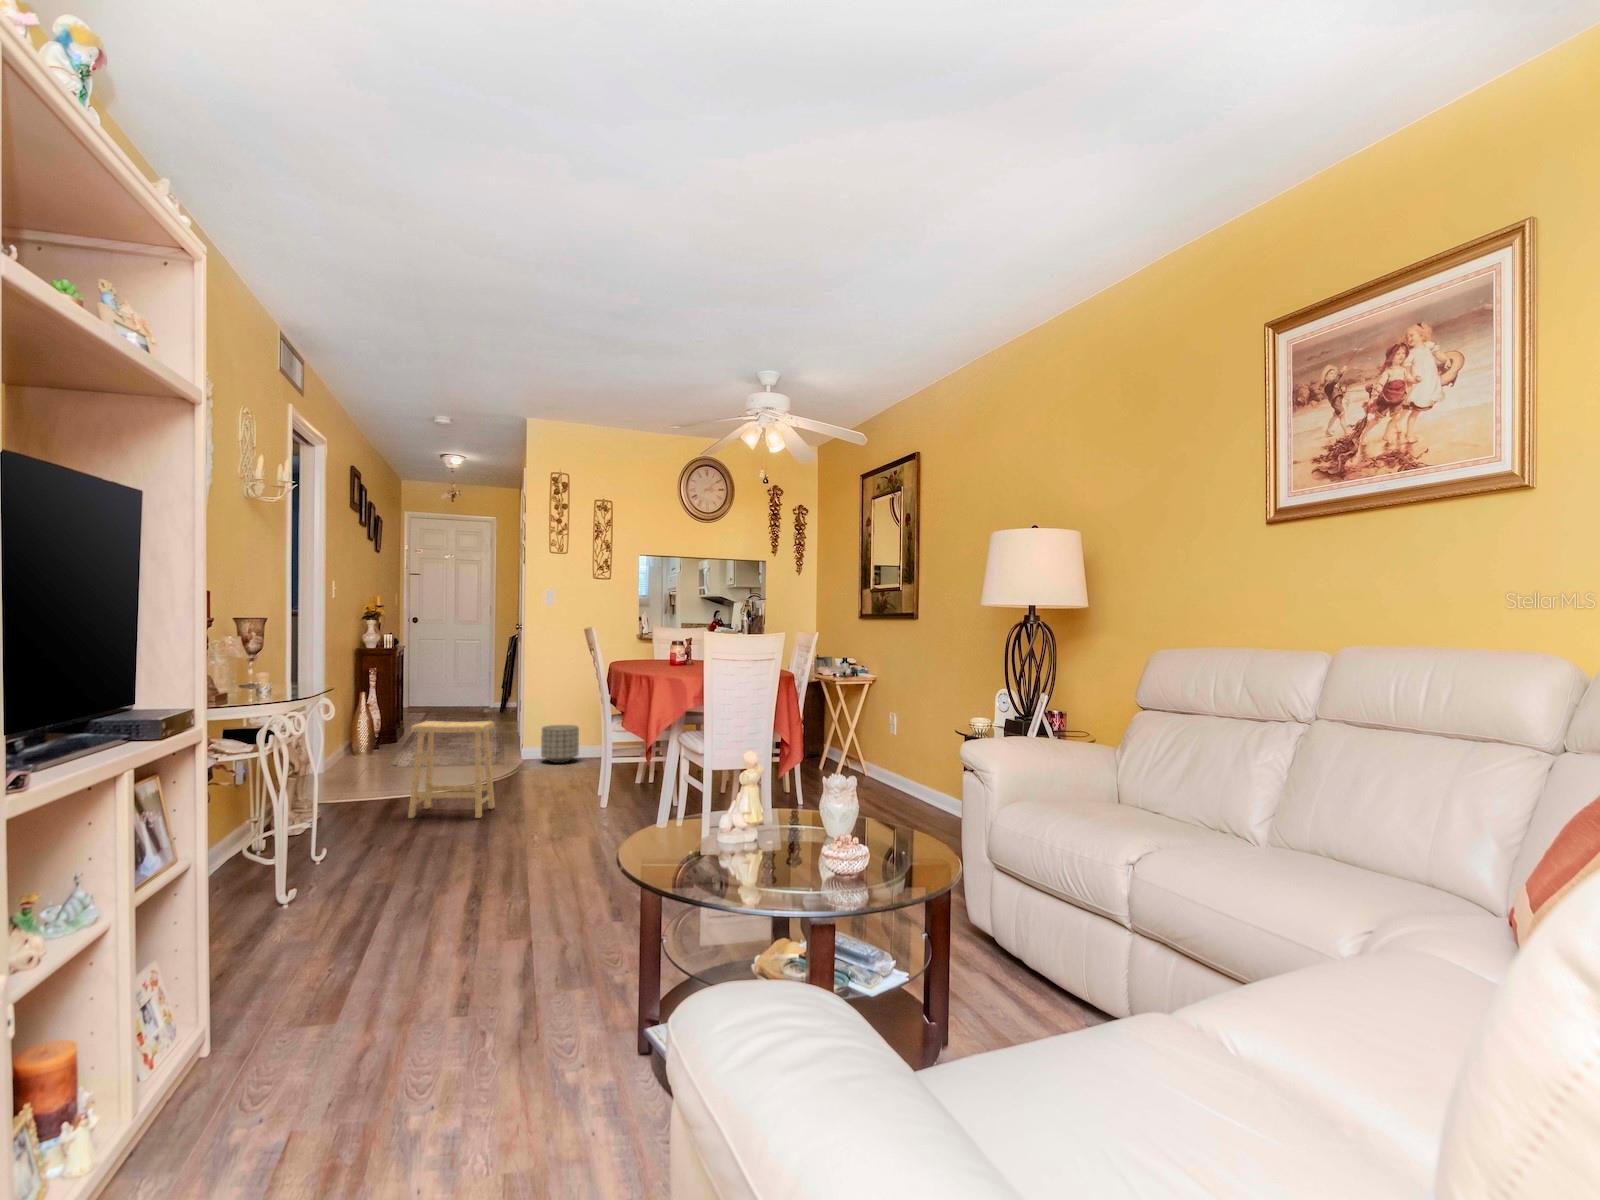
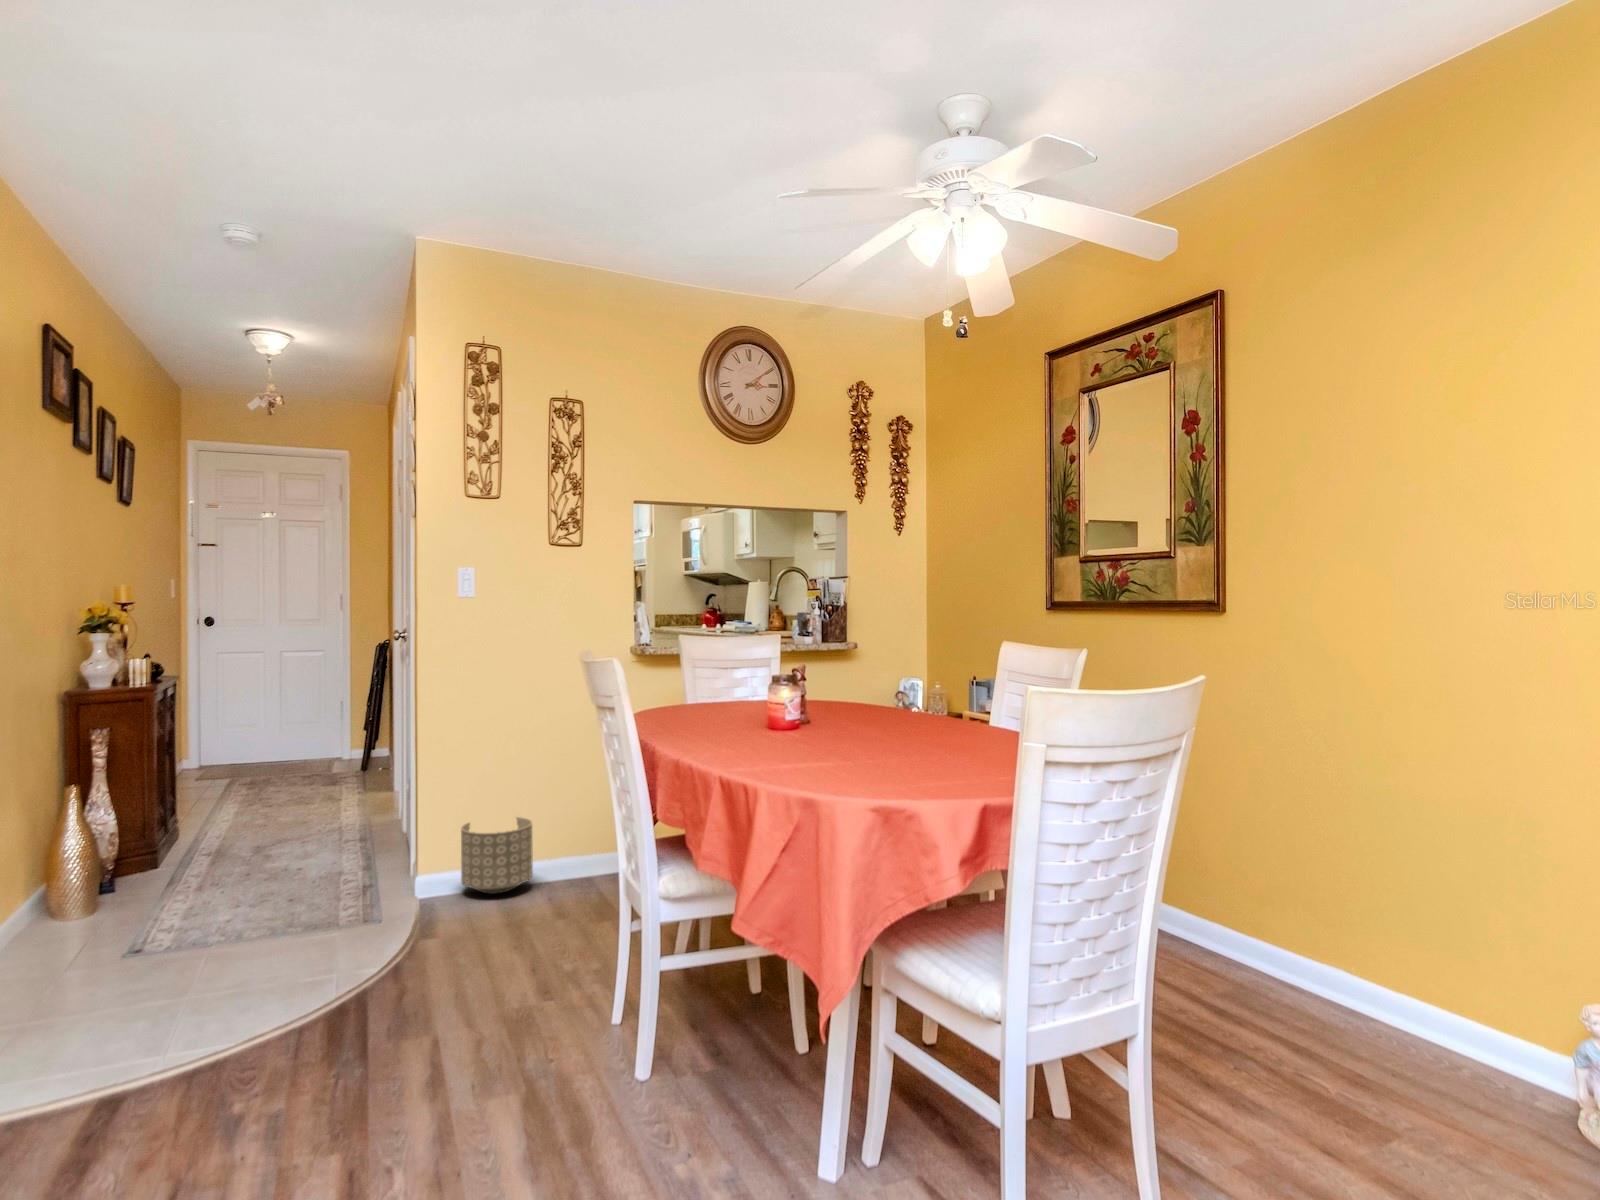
footstool: present [408,721,495,818] -> none [173,880,398,1159]

